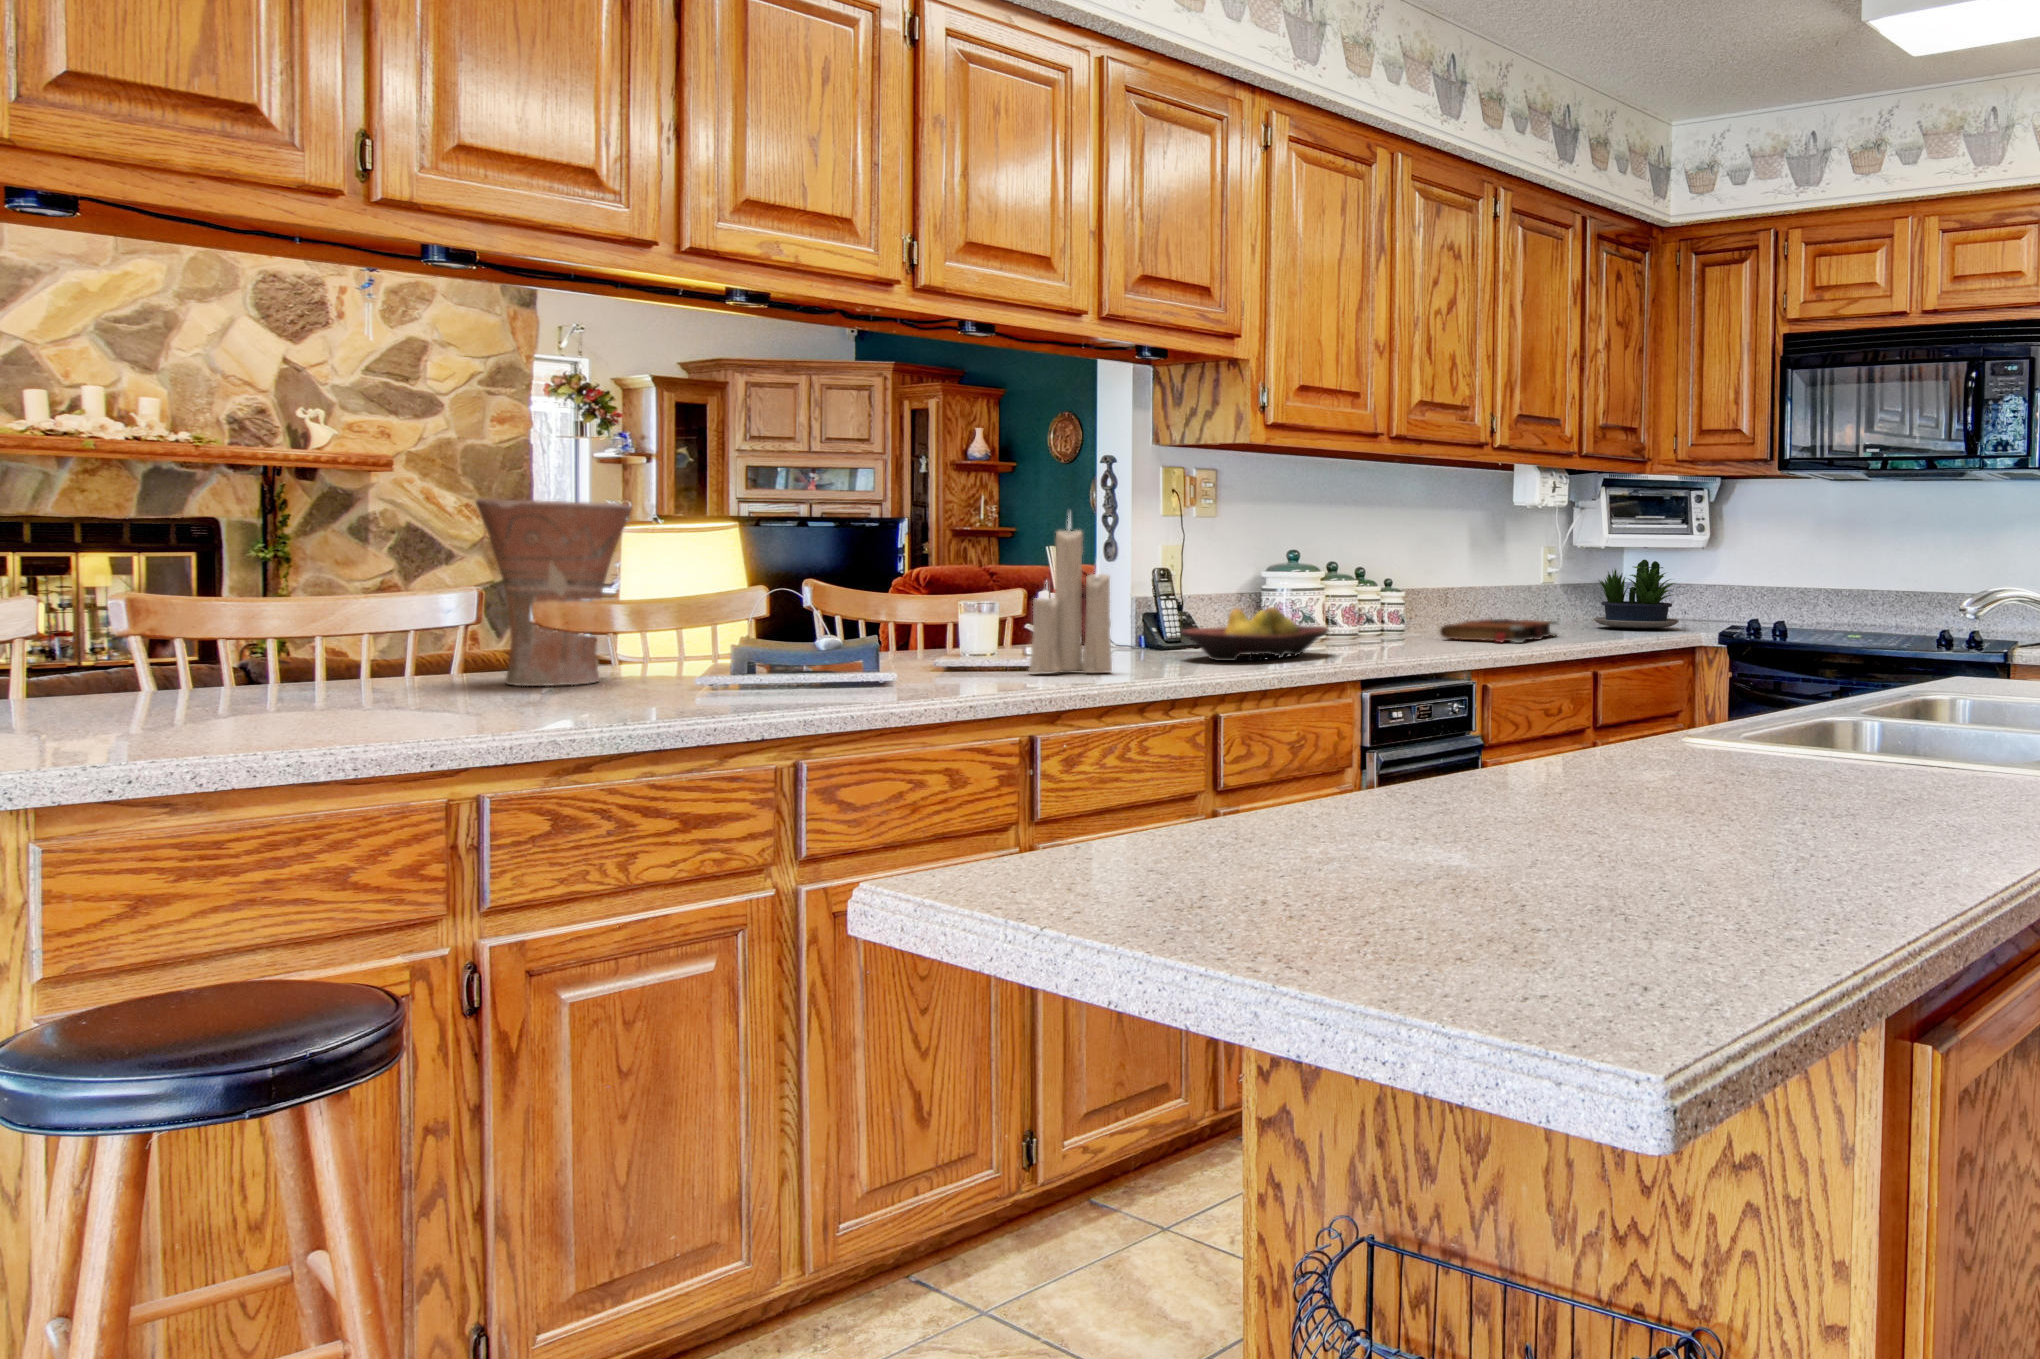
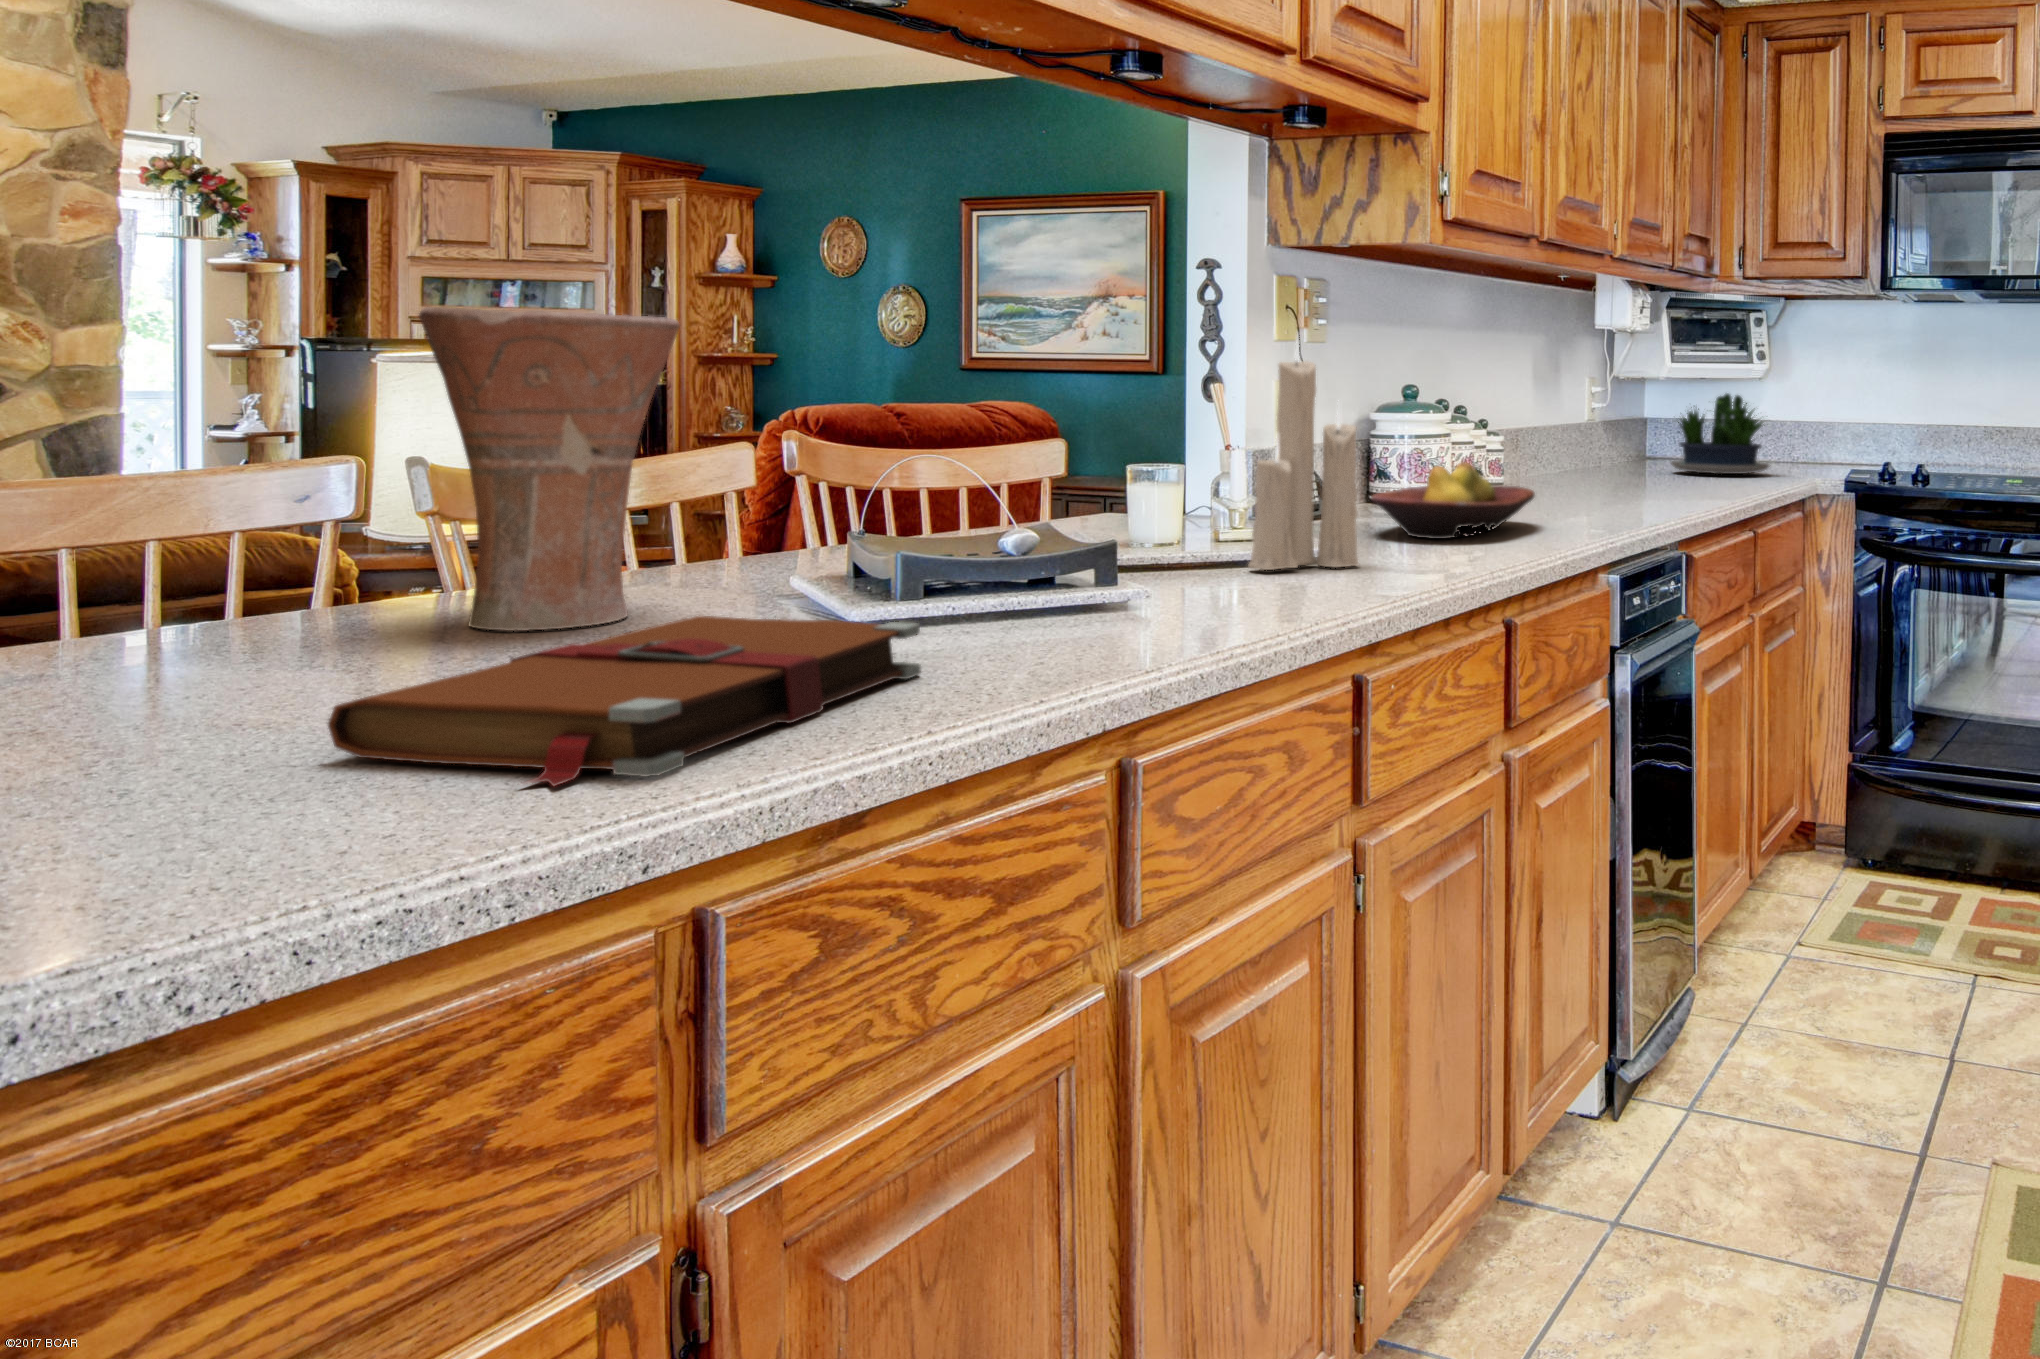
book: present [1440,619,1557,643] -> present [328,616,921,786]

